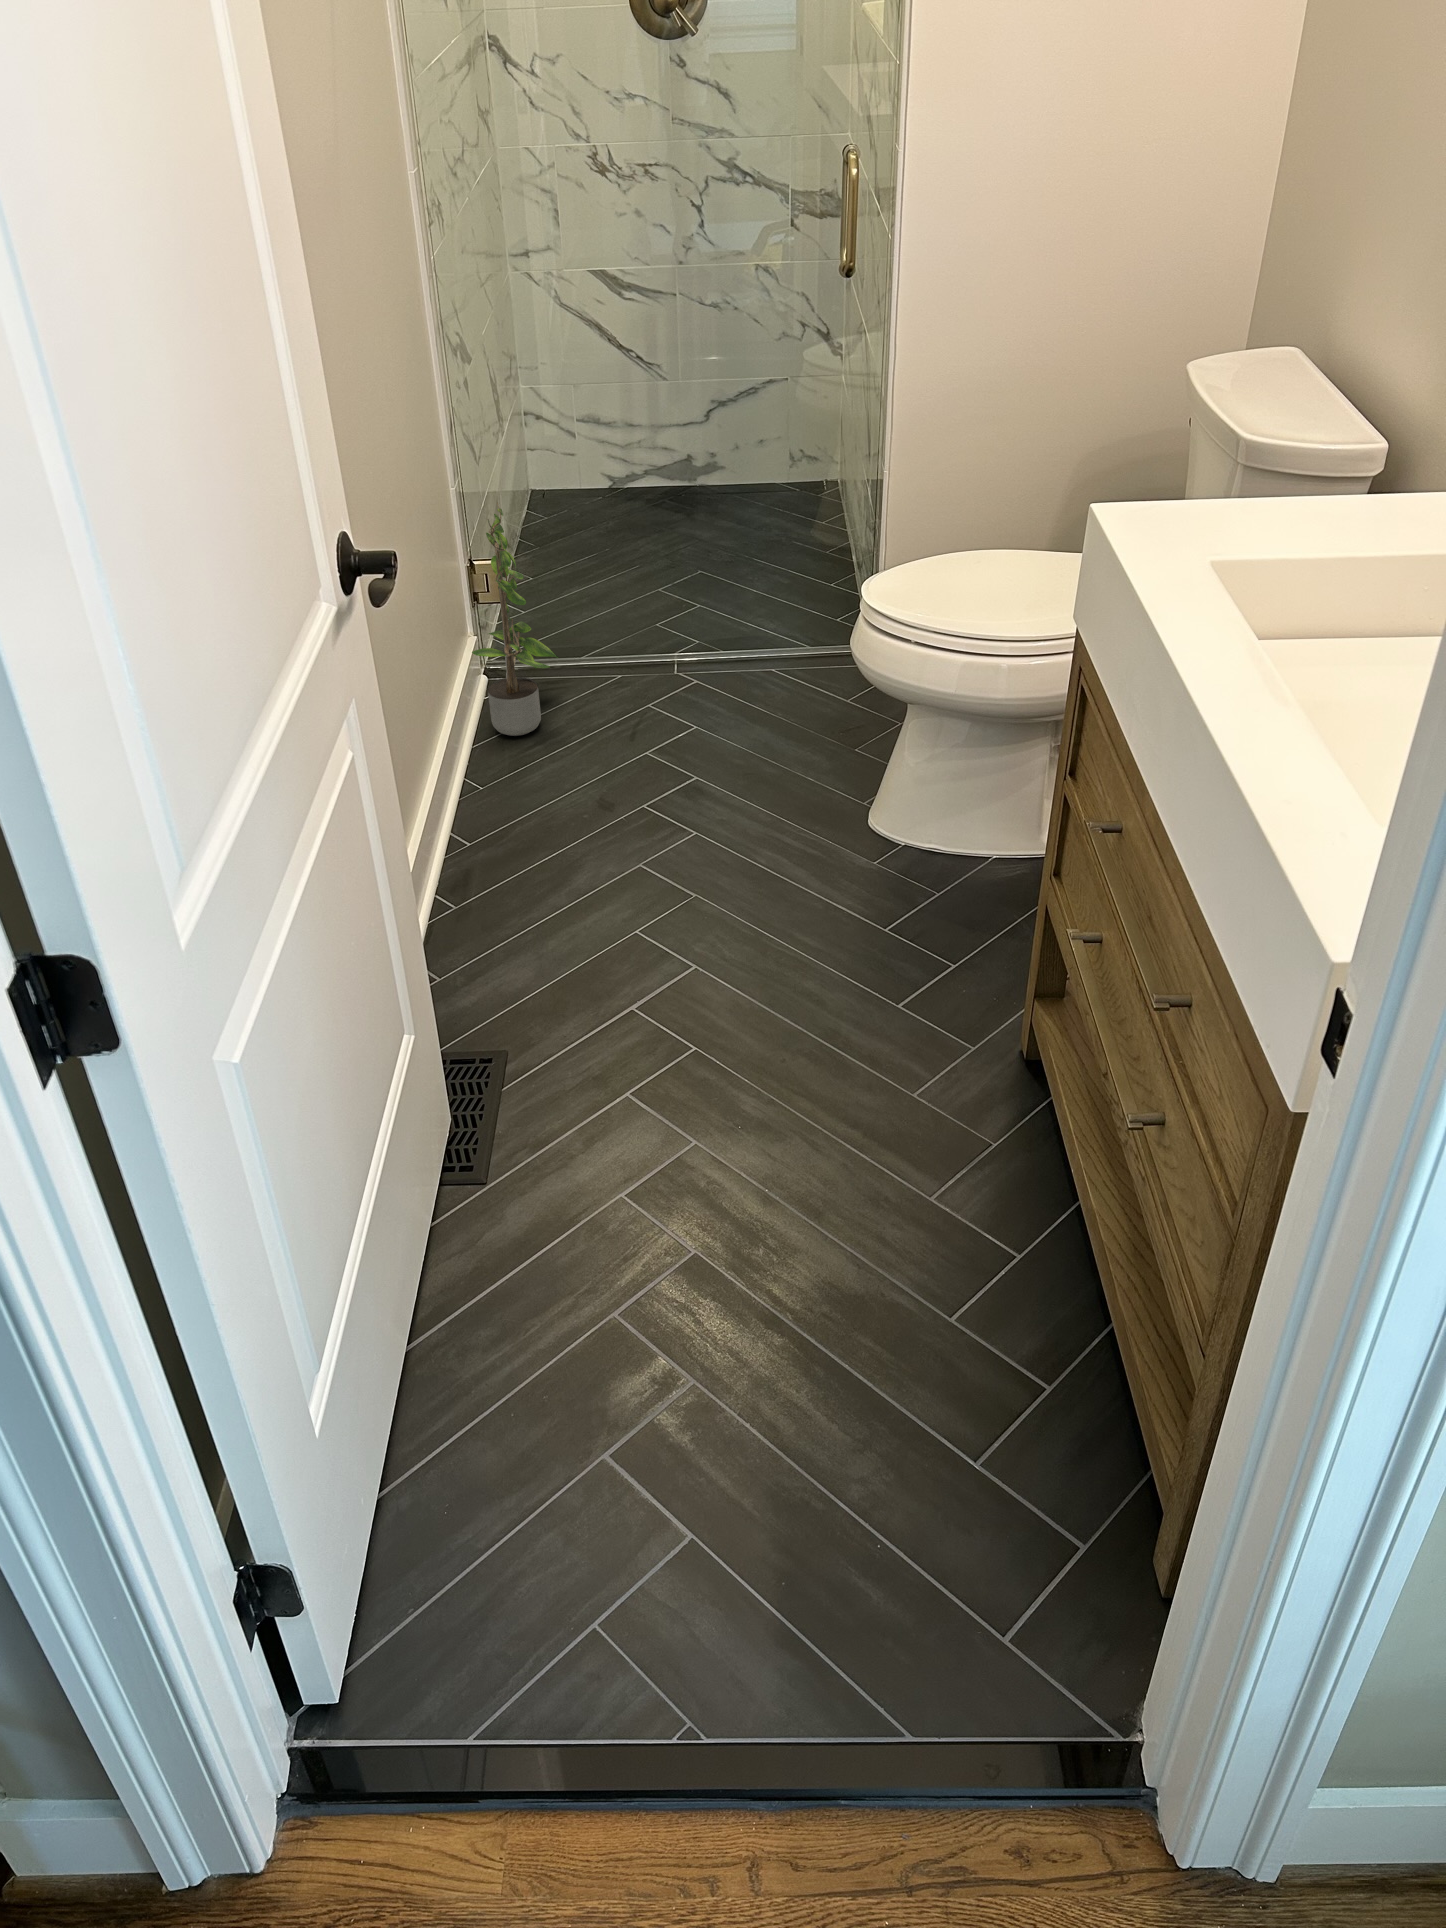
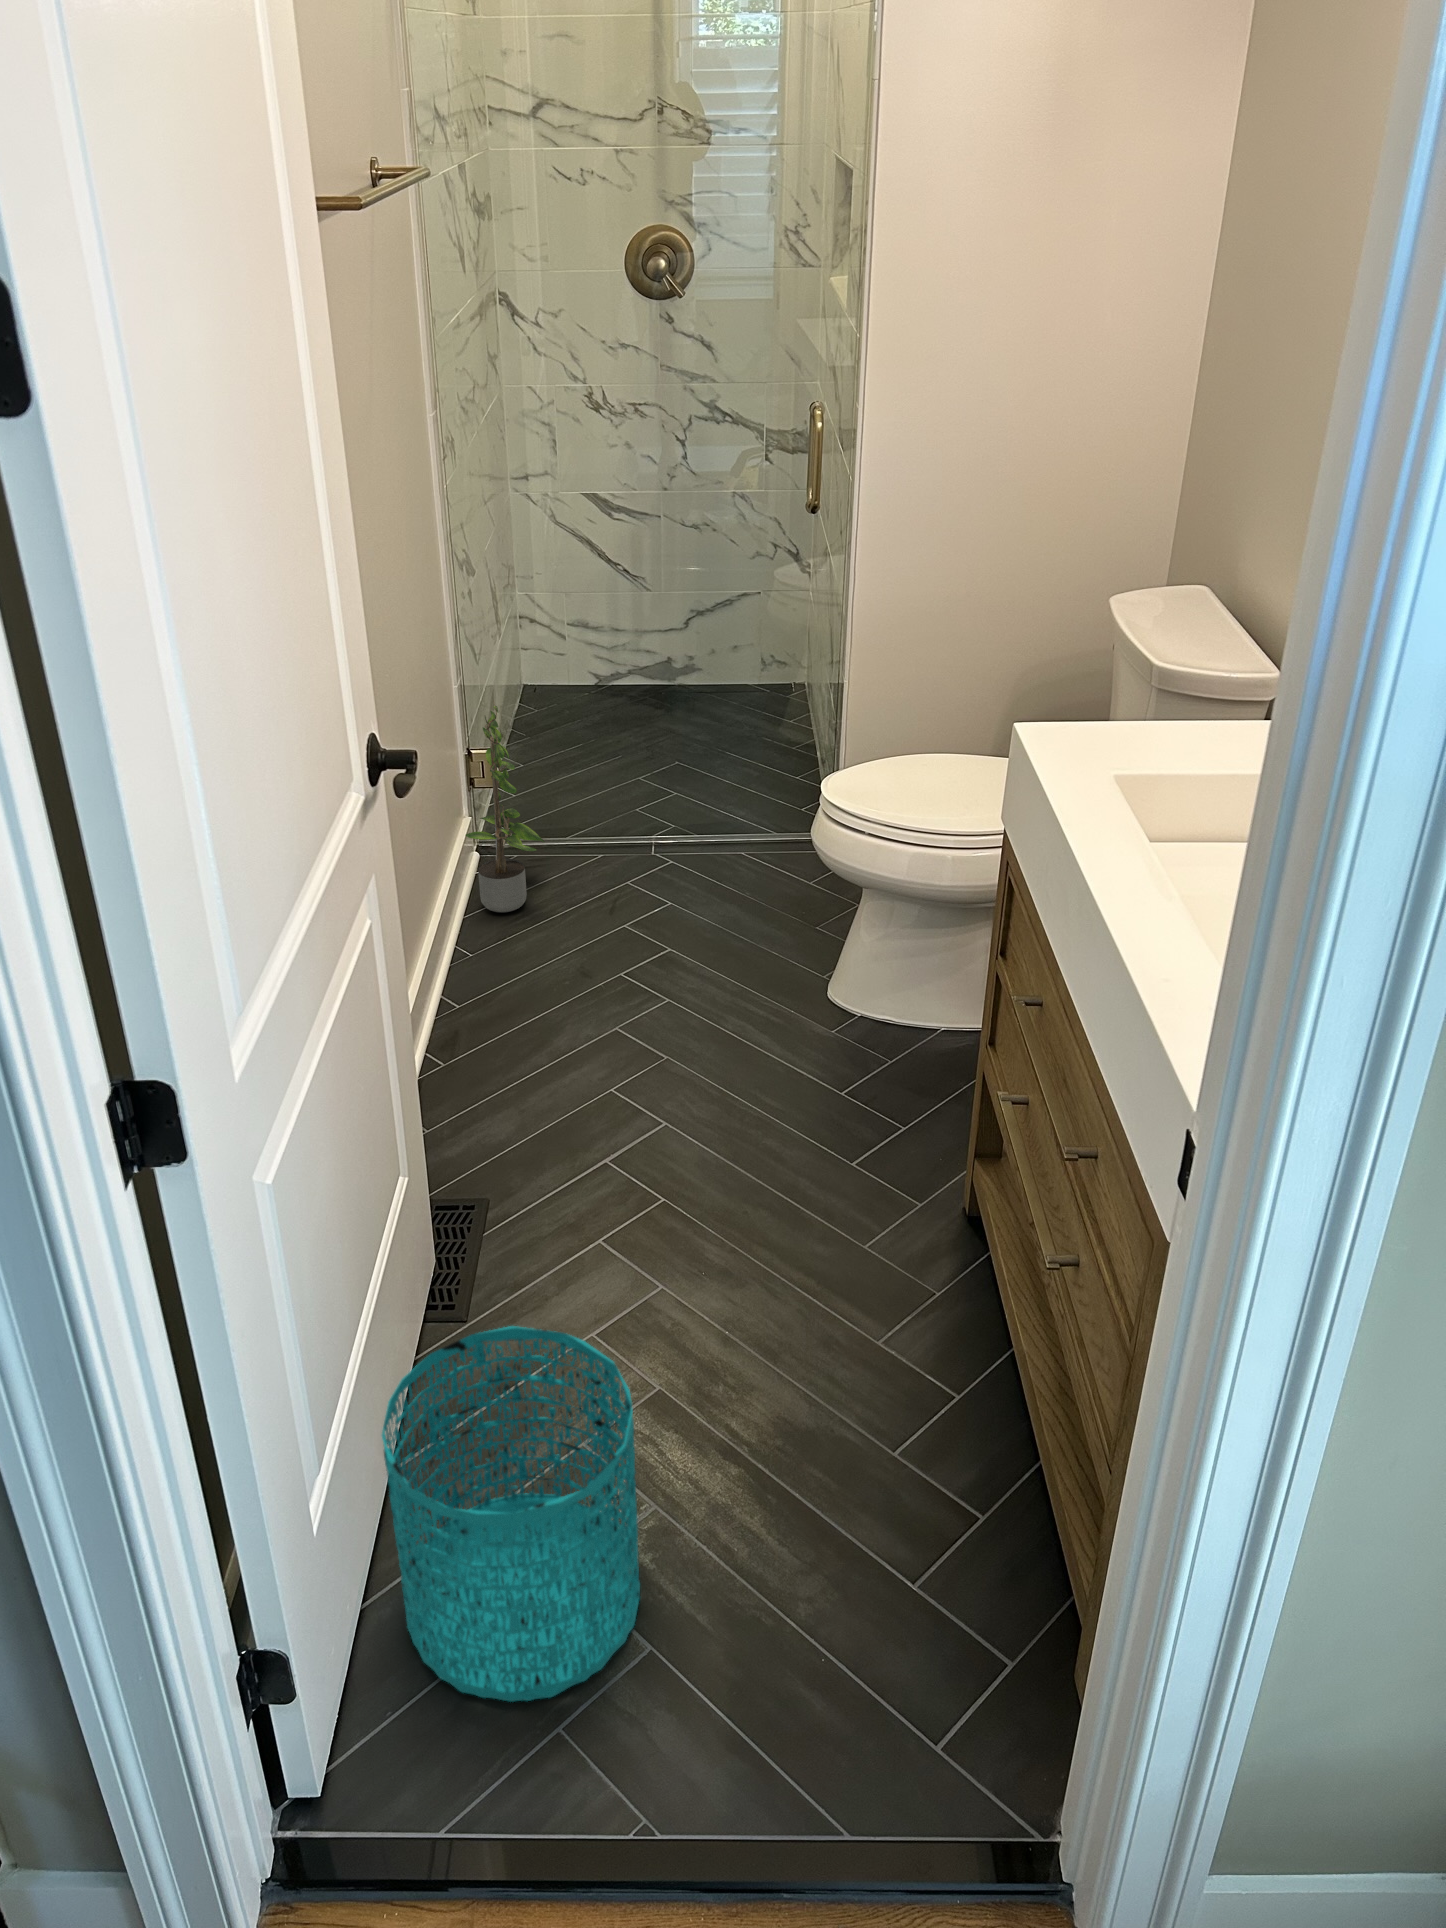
wastebasket: none [388,1197,679,1597] -> present [382,1326,640,1702]

